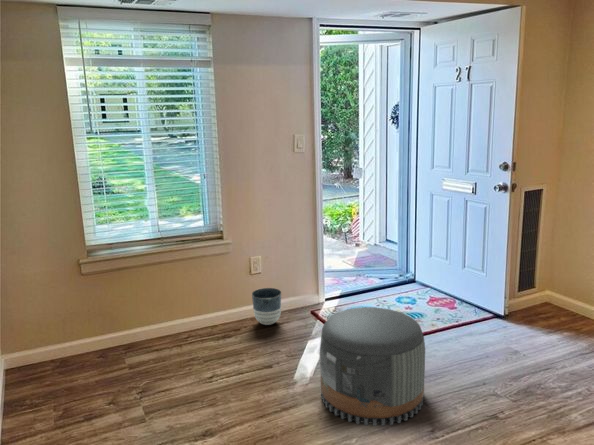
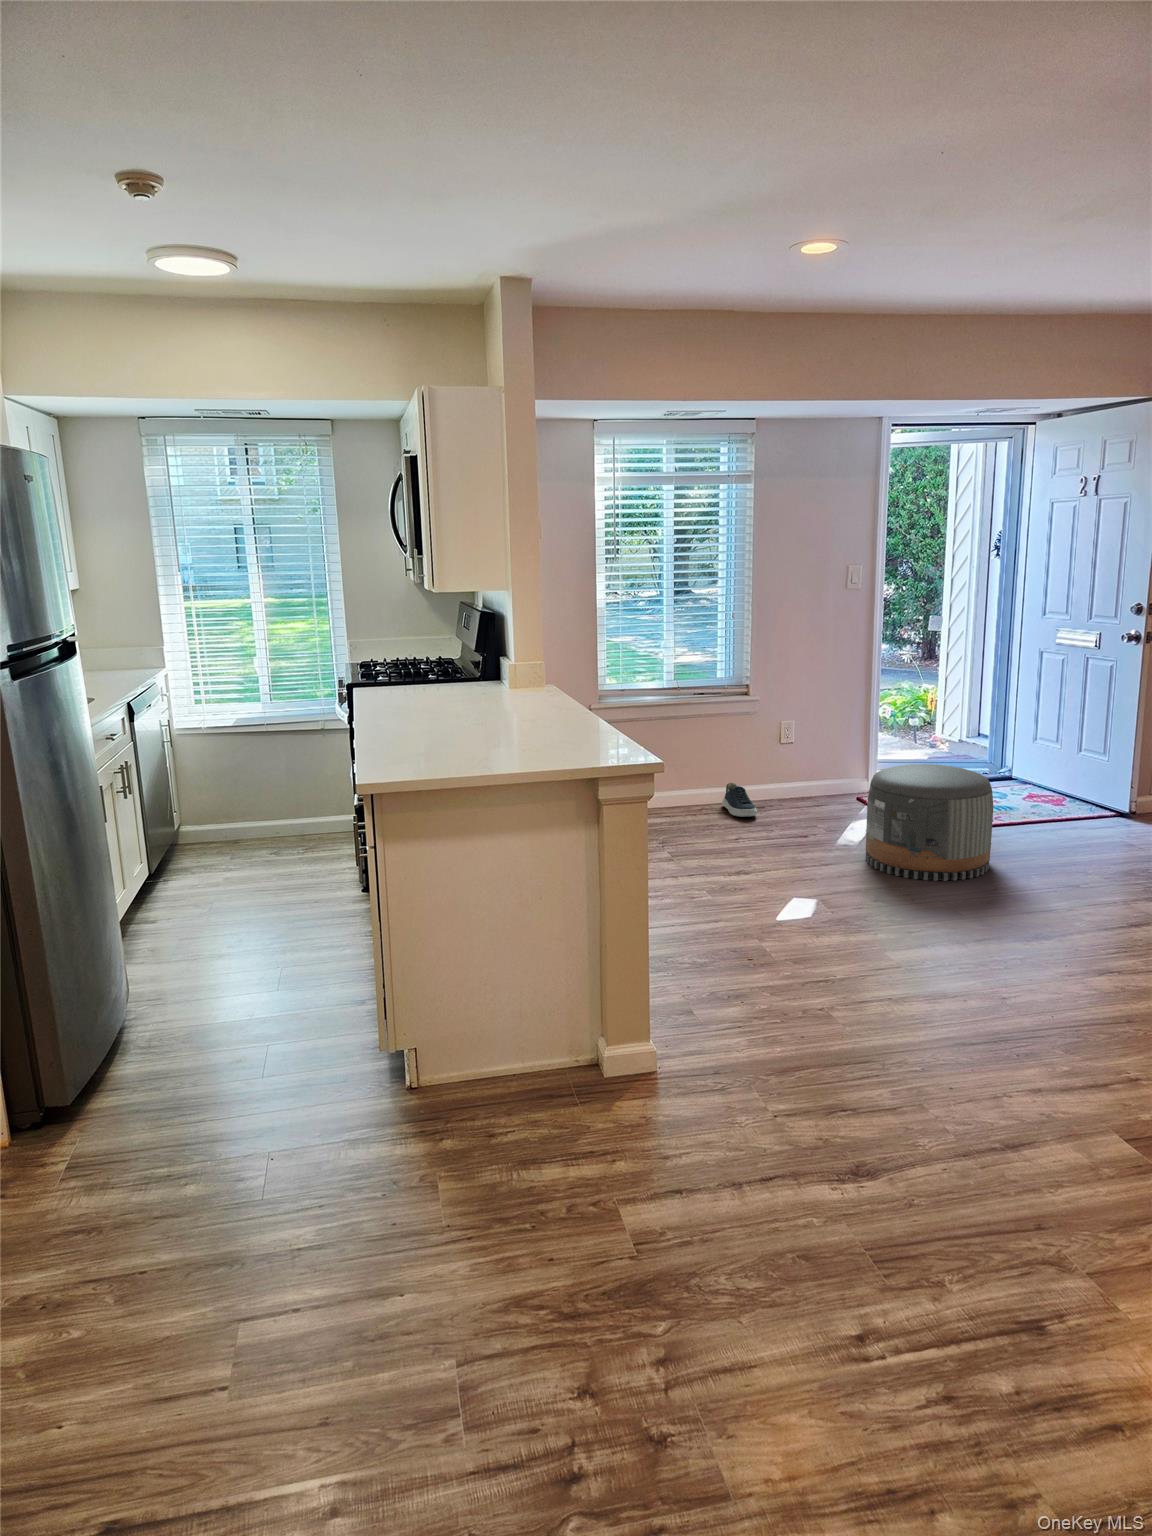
planter: present [252,288,281,325] -> none [782,761,820,805]
shoe: none [206,312,232,346] -> present [722,783,757,817]

